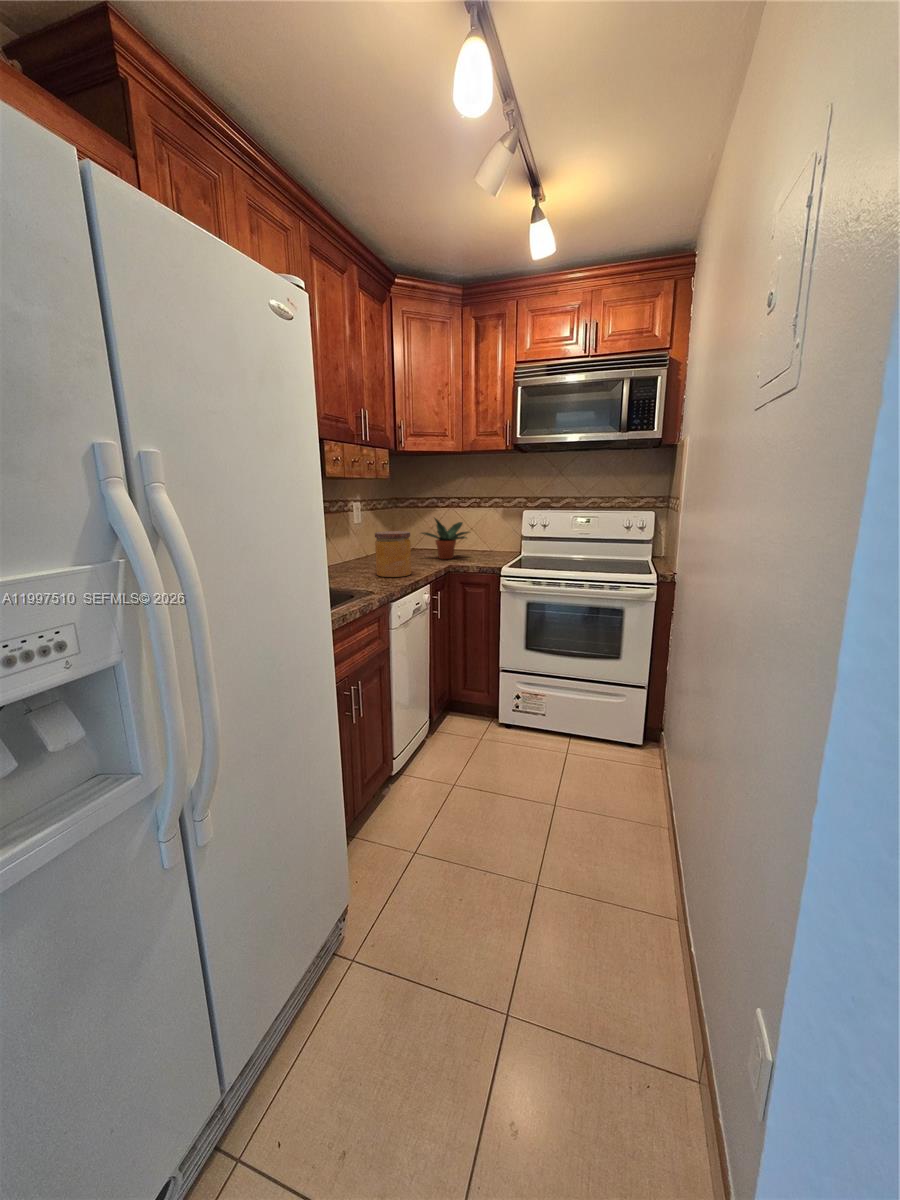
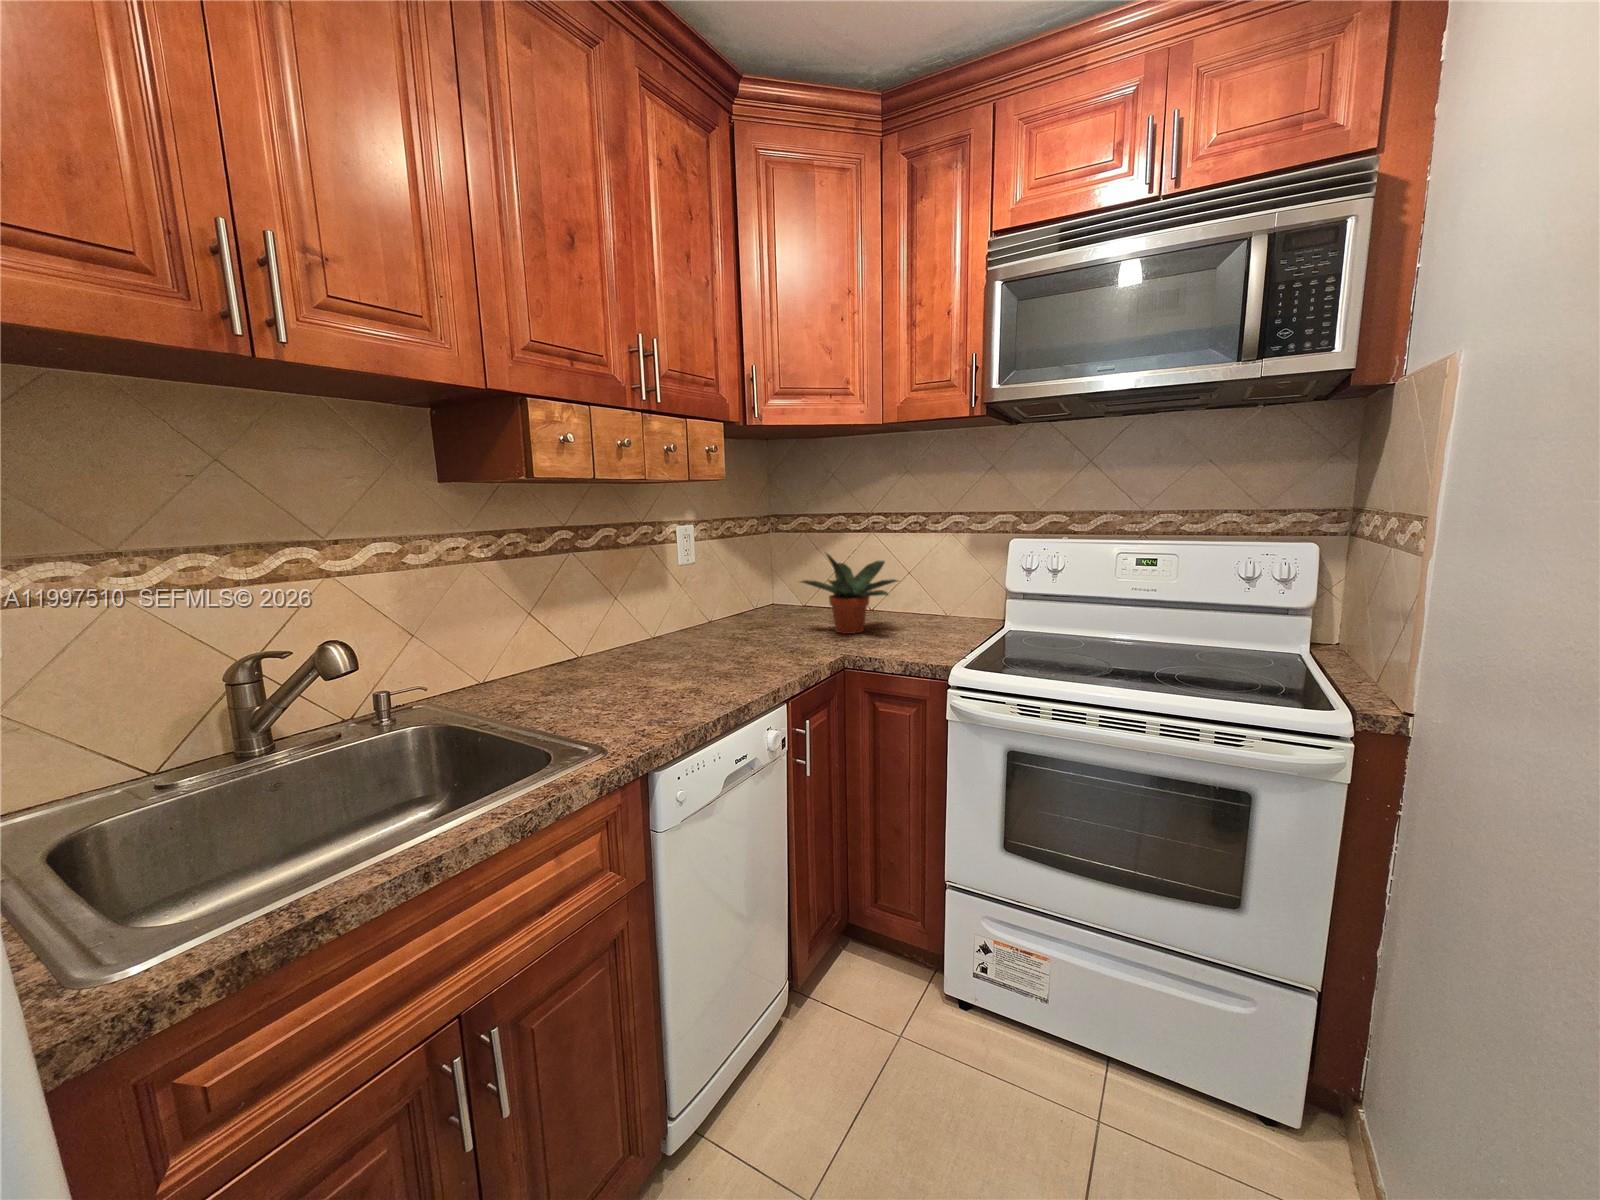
jar: present [375,531,411,577] -> none [670,587,748,689]

